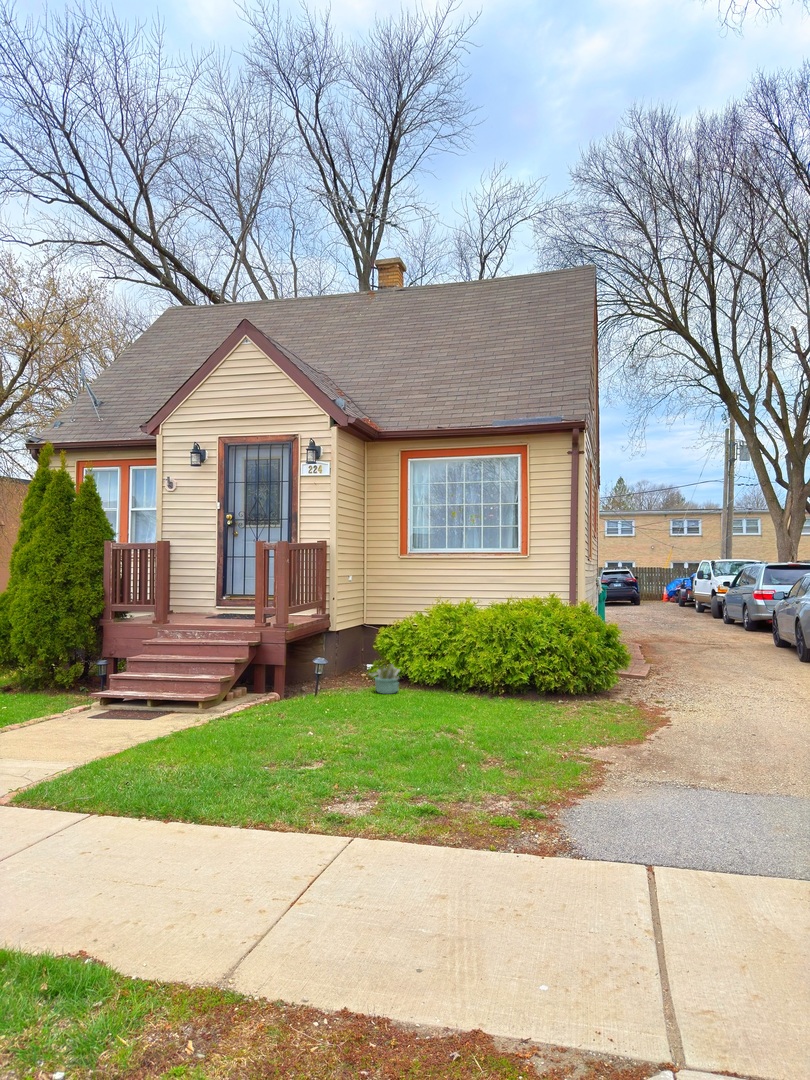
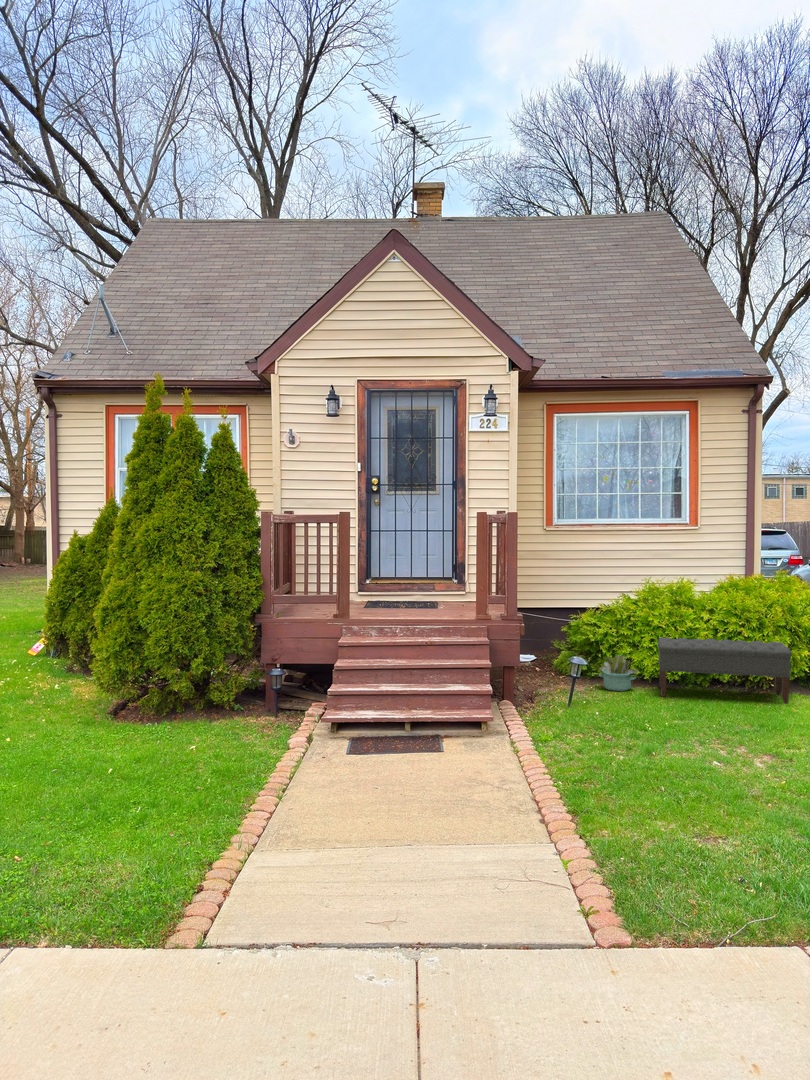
bench: none [404,650,514,710] -> present [658,637,792,704]

